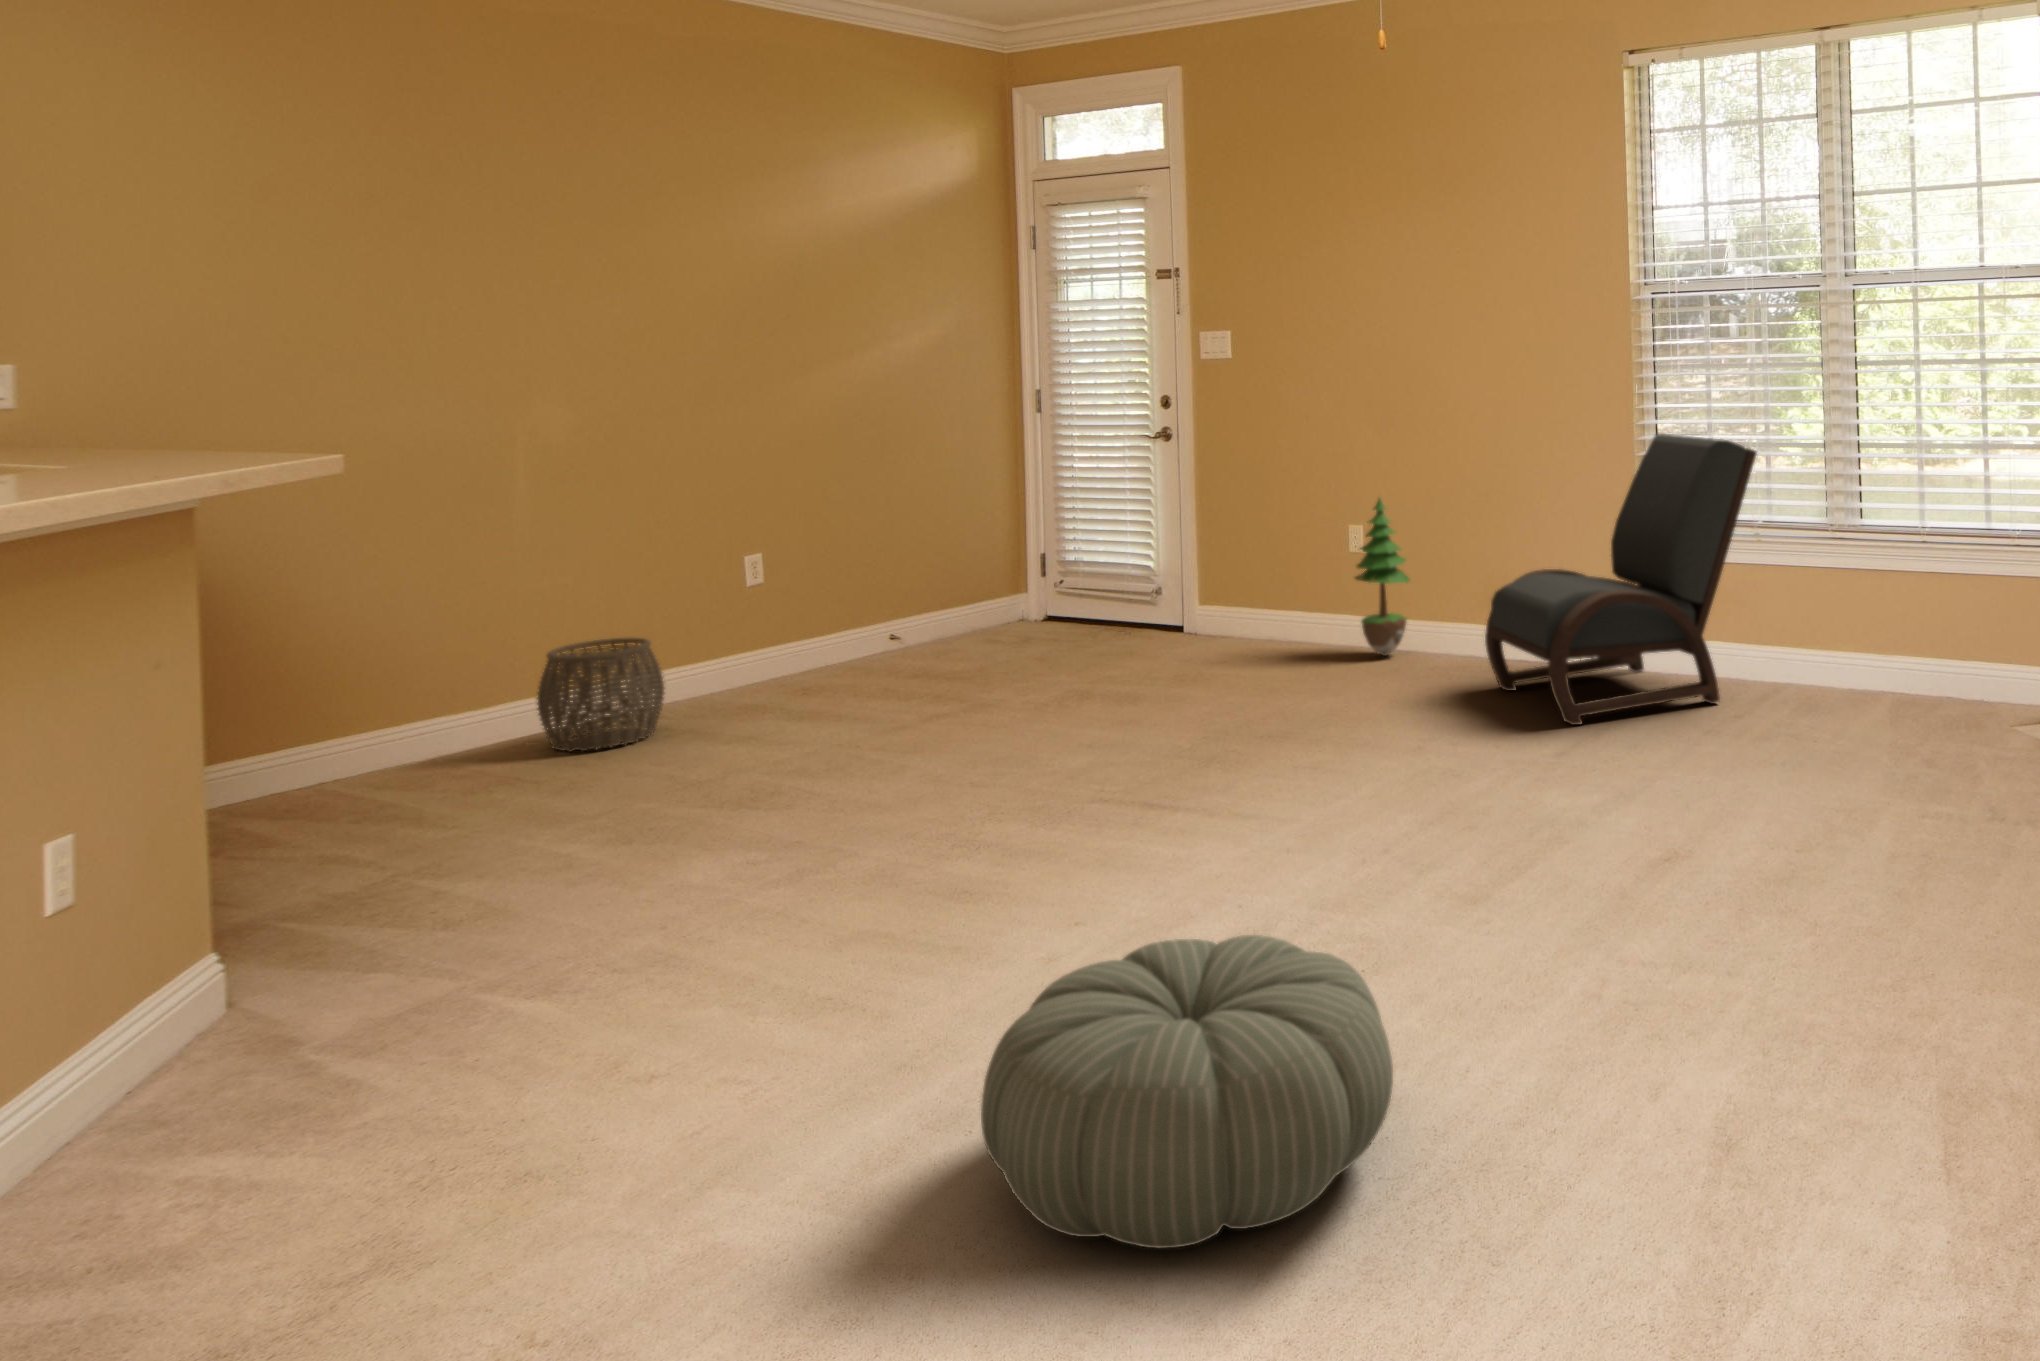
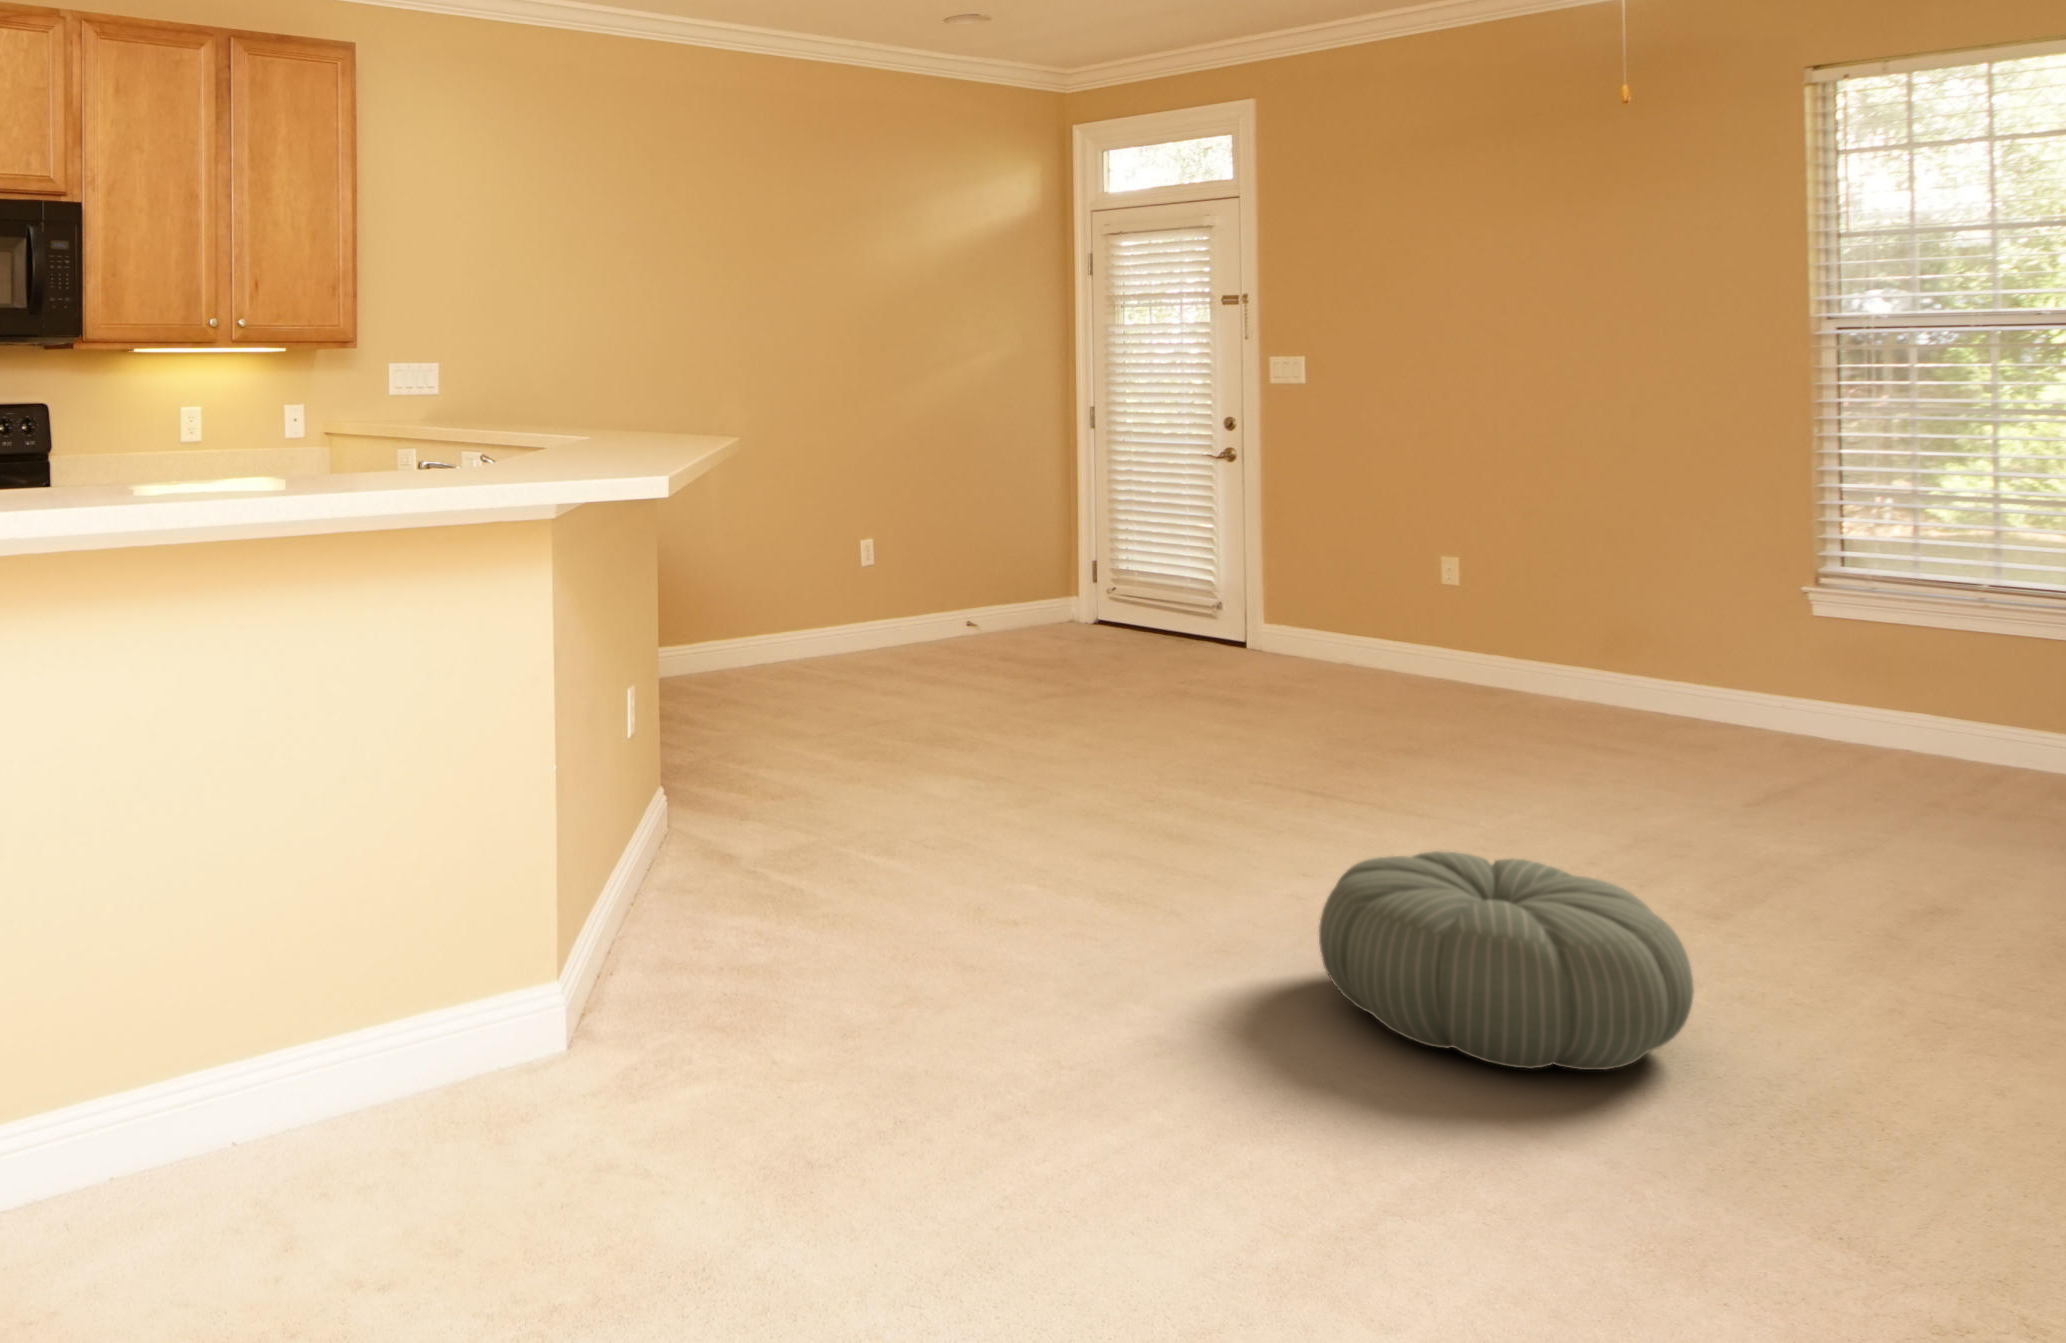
lounge chair: present [1485,433,1757,725] -> none [1616,480,1987,777]
potted tree: present [1355,498,1410,656] -> none [1444,527,1512,690]
woven basket: present [537,637,665,751] -> none [736,593,827,681]

